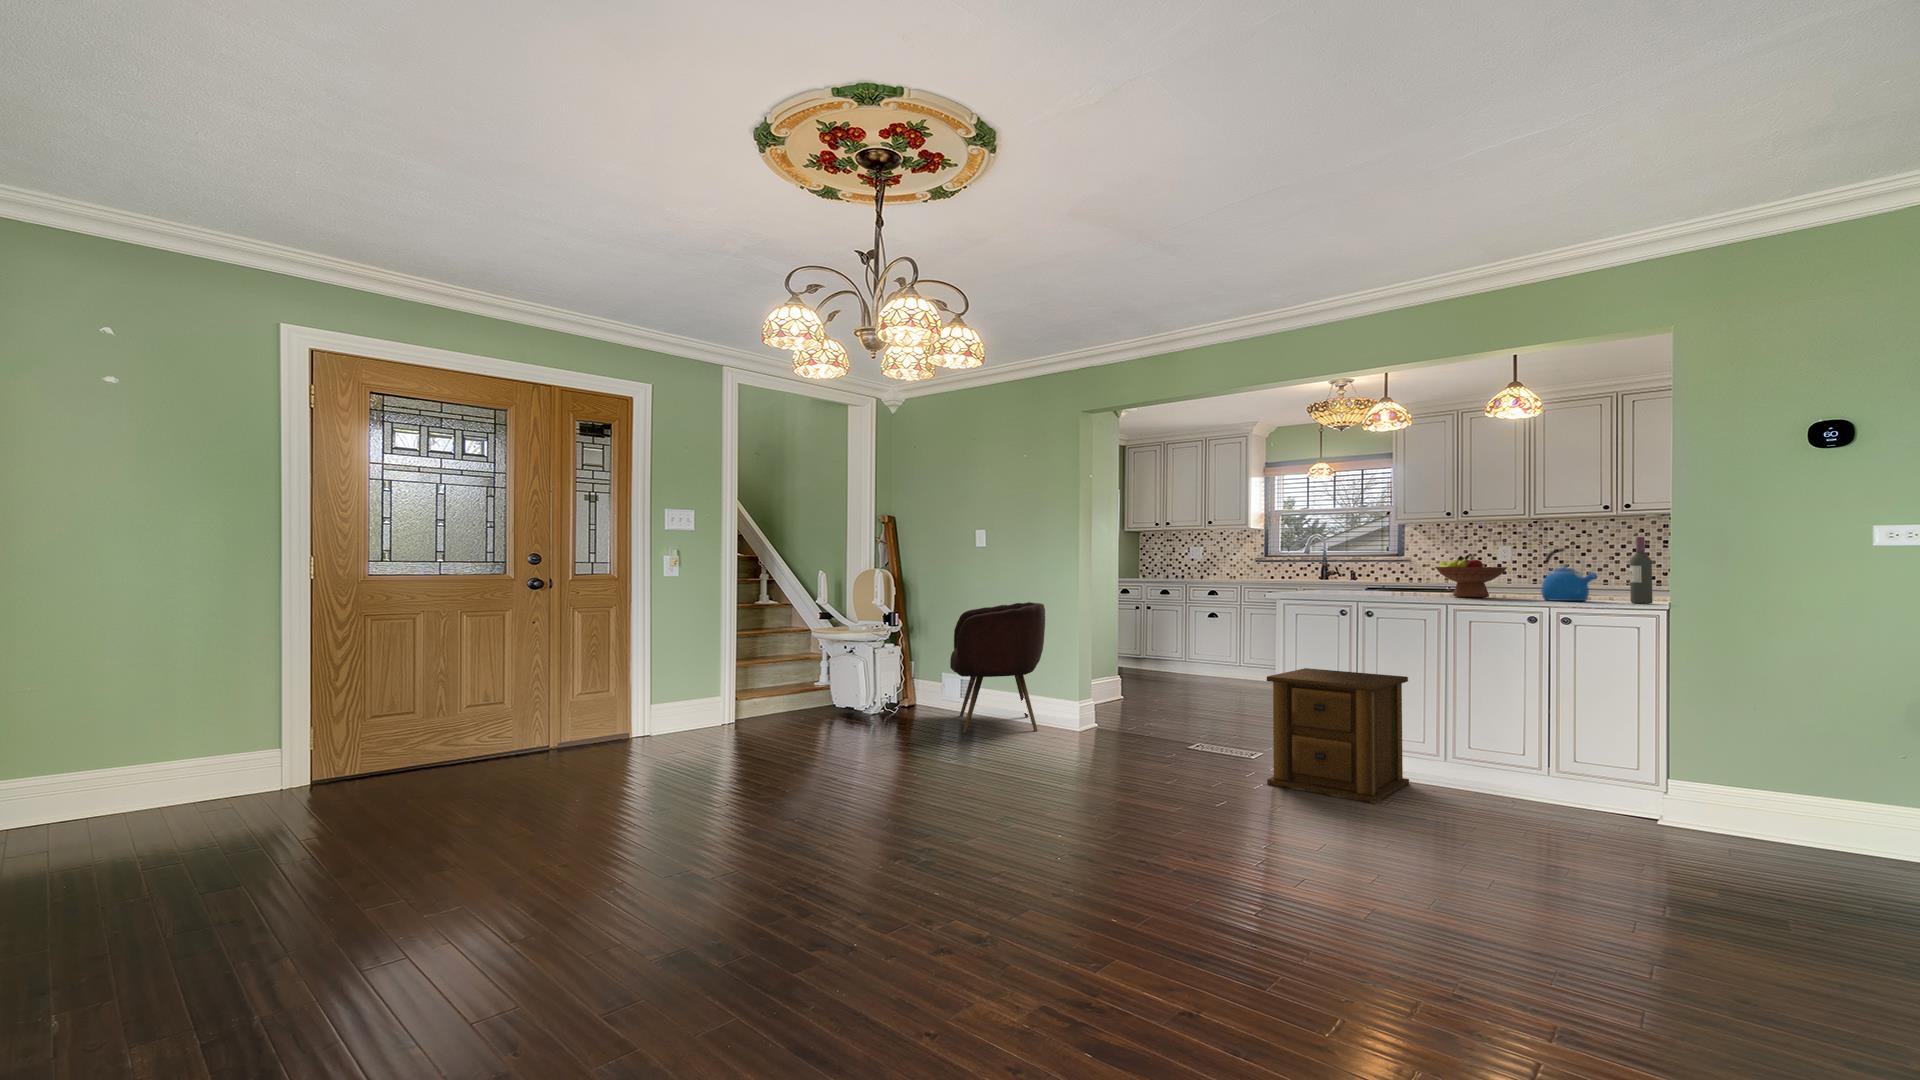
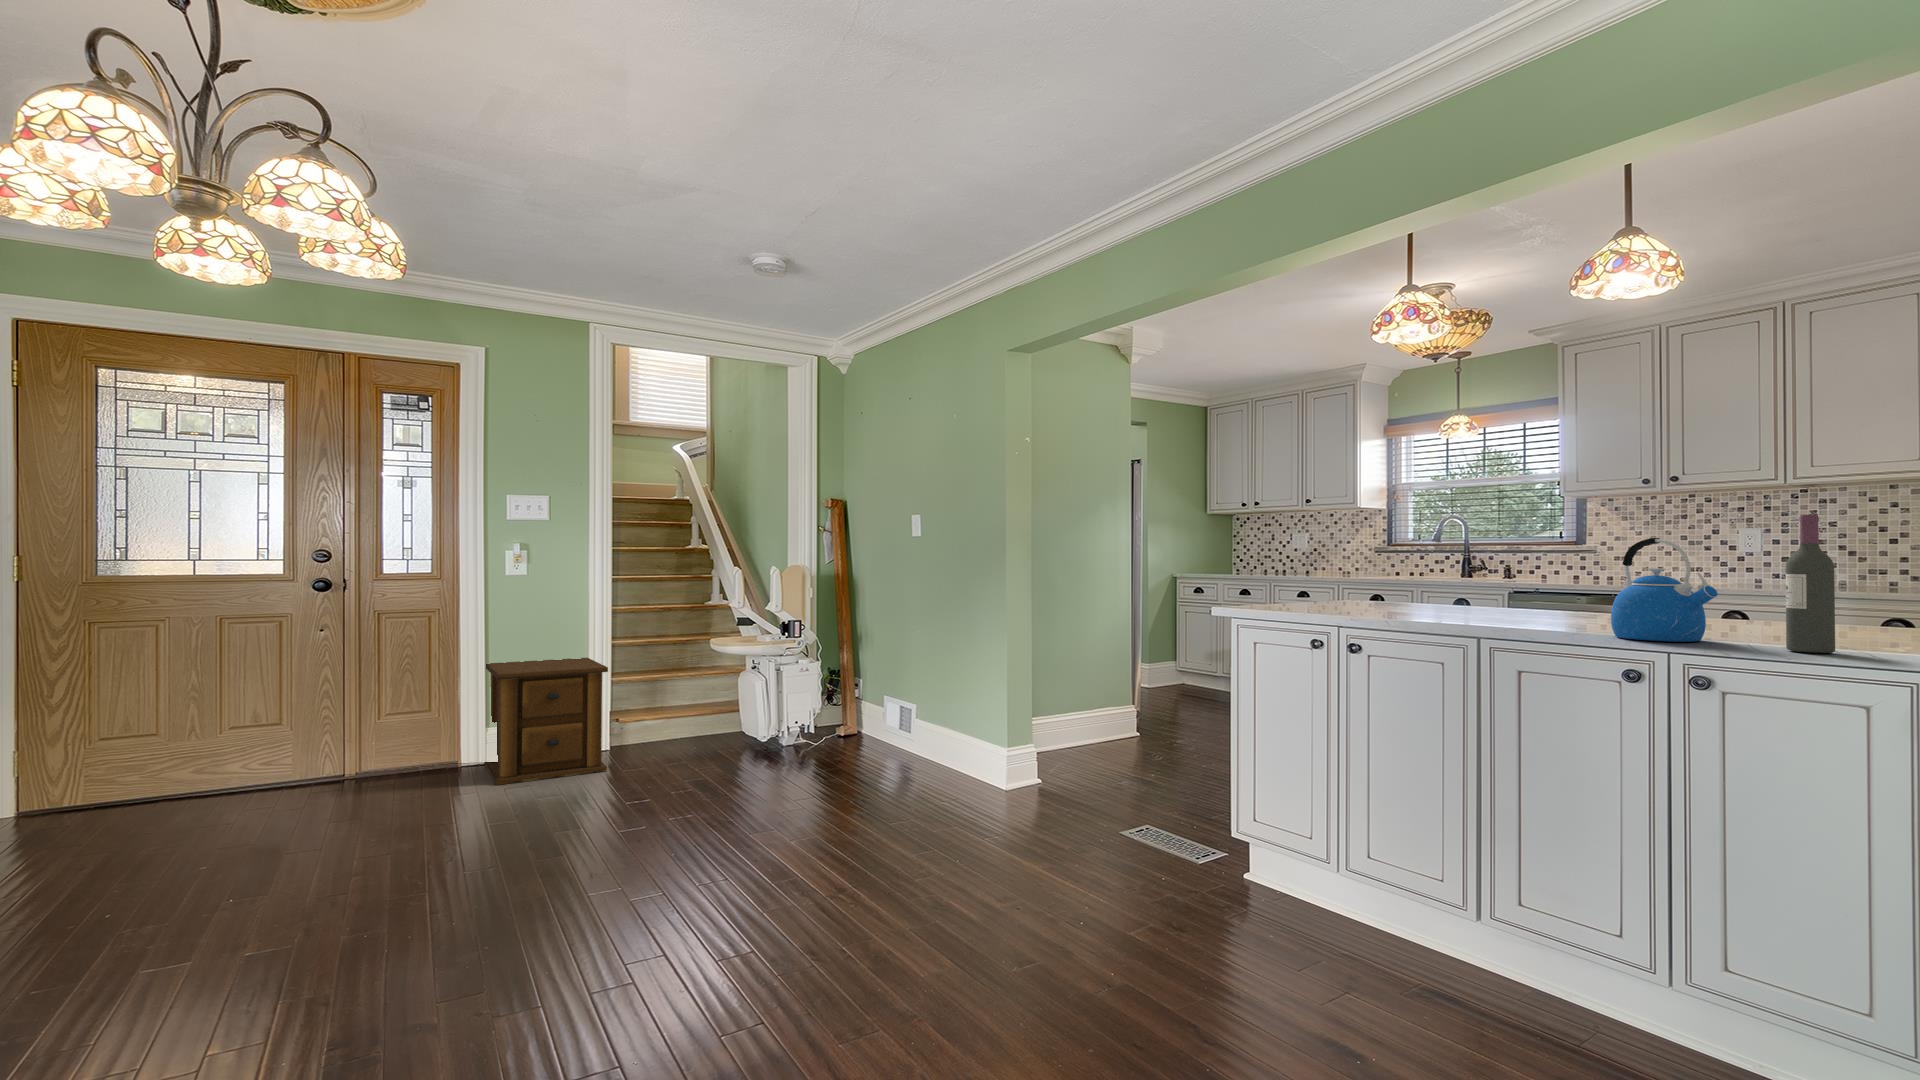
fruit bowl: present [1435,555,1507,598] -> none [1429,551,1559,627]
armchair: present [950,602,1045,733] -> none [831,610,969,784]
side table: present [1267,668,1409,804] -> present [484,658,608,785]

